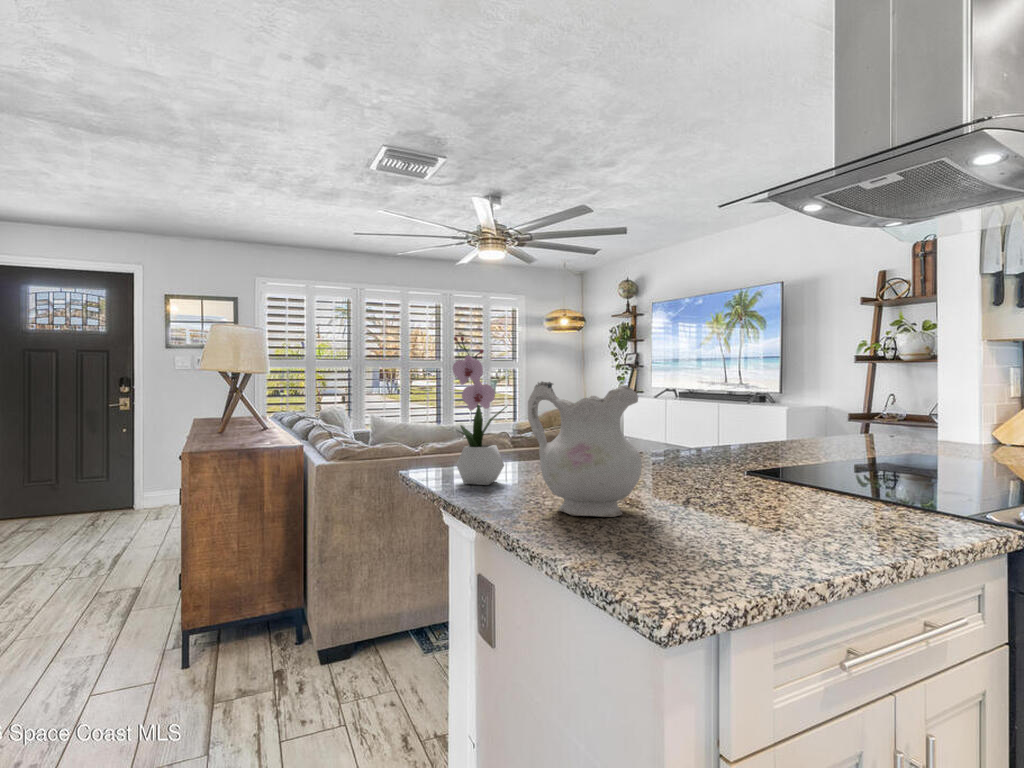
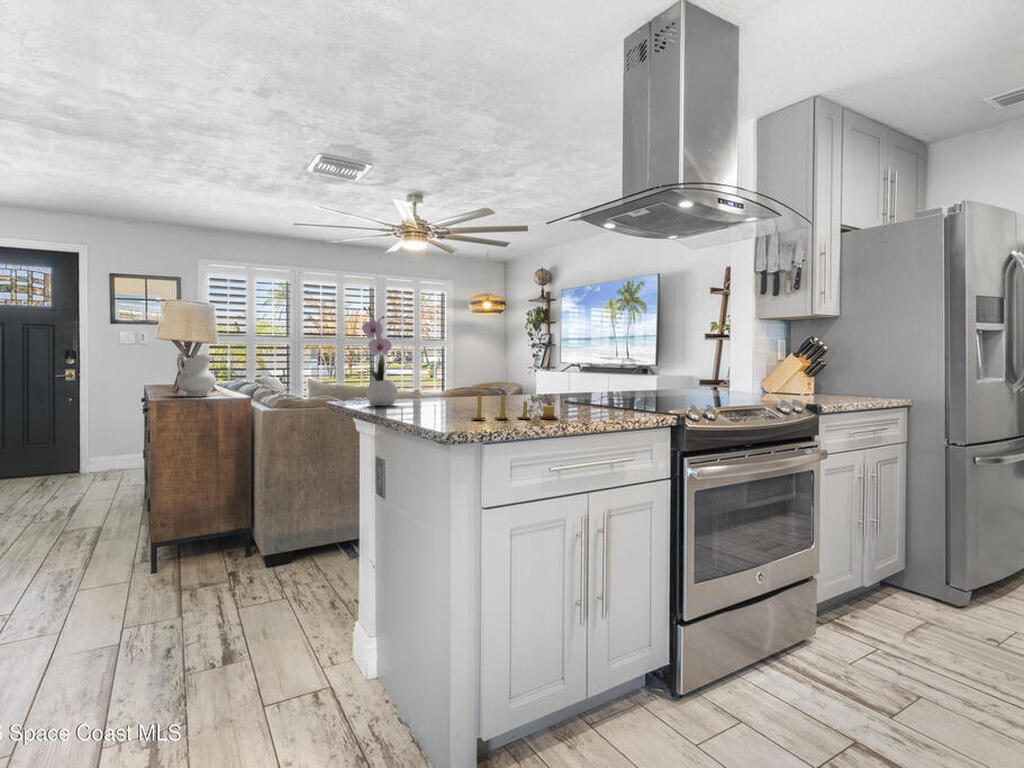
ceramic pitcher: present [528,382,642,517] -> present [177,353,216,397]
candle: none [660,496,821,549] -> present [471,394,557,420]

